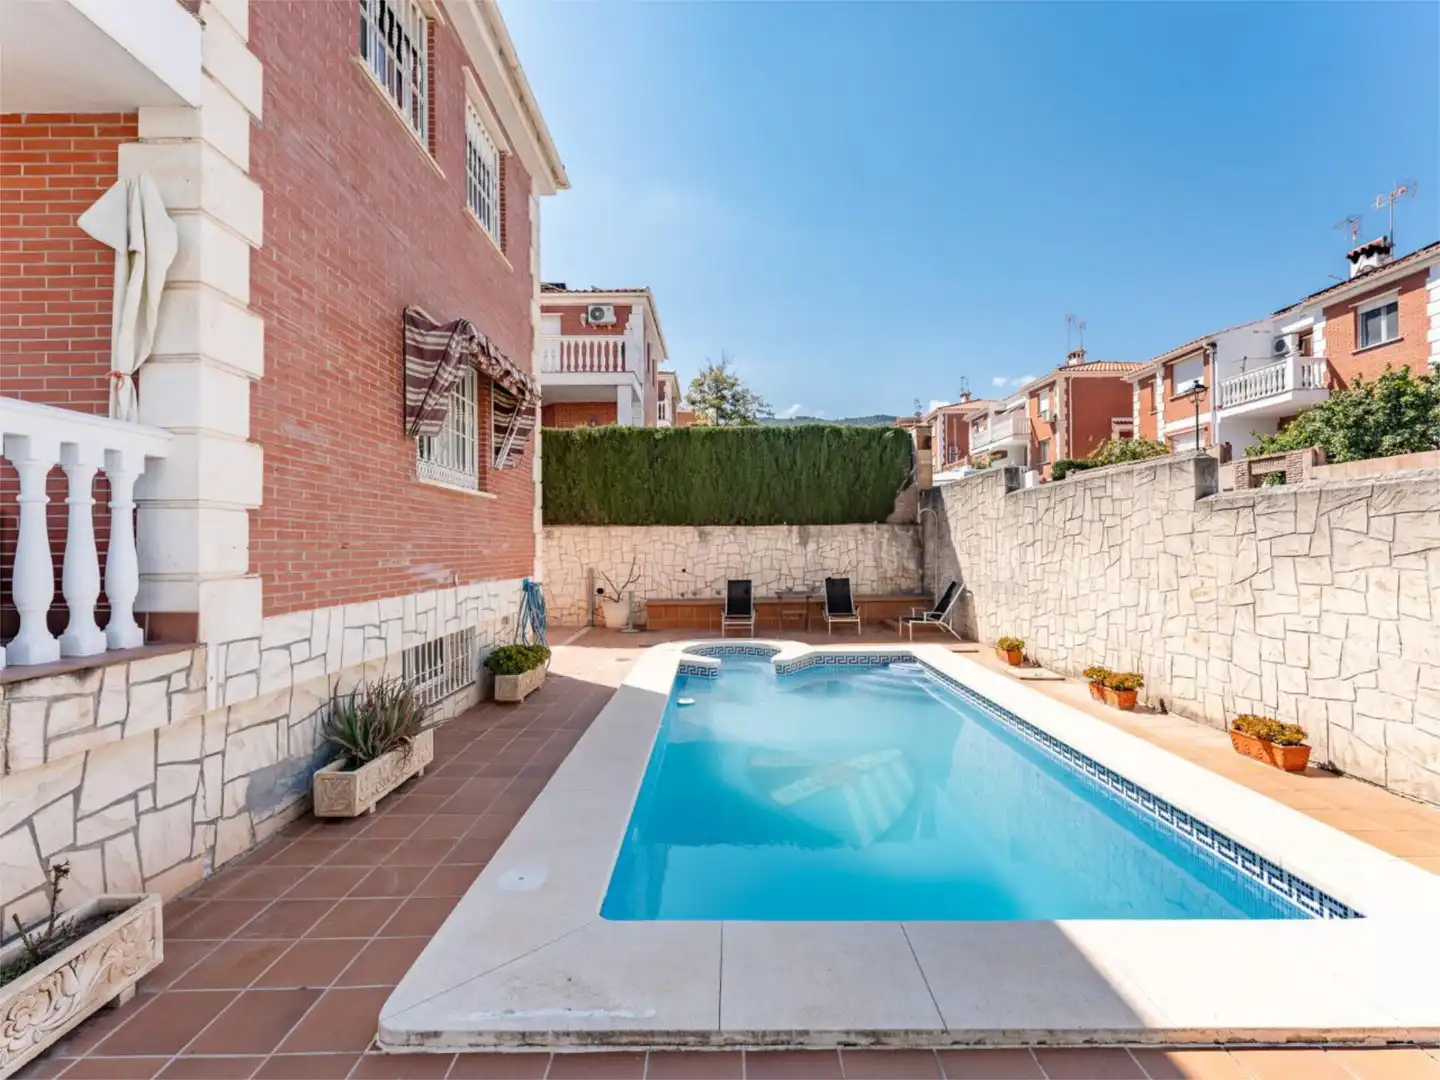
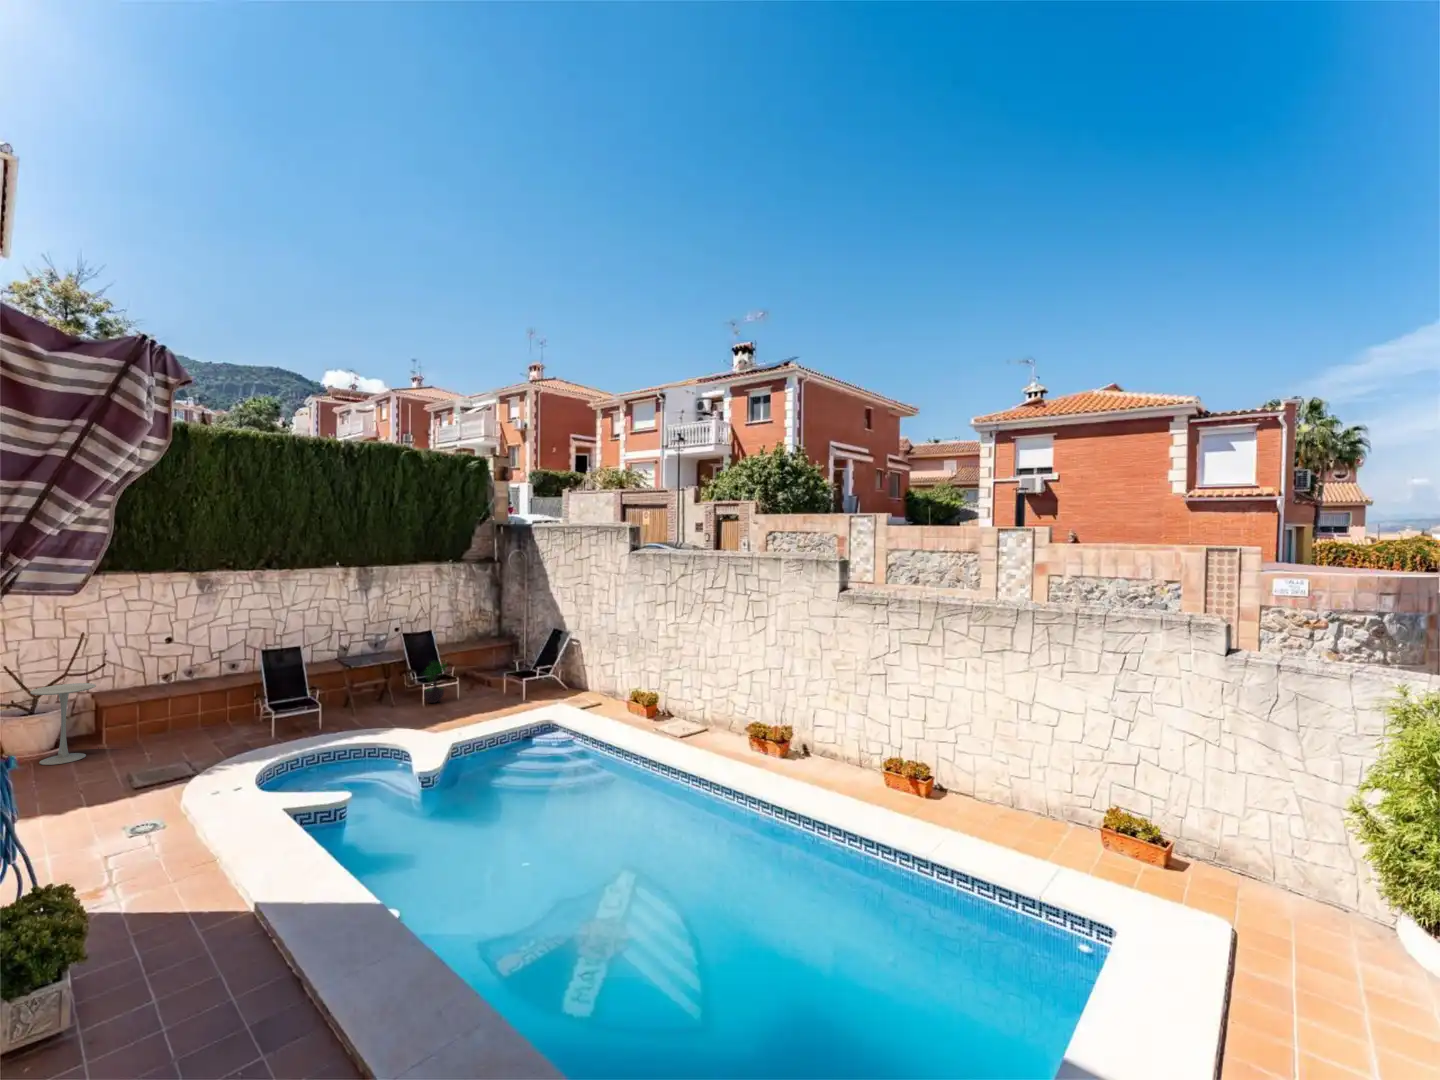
potted tree: none [830,596,853,634] -> present [422,660,445,703]

